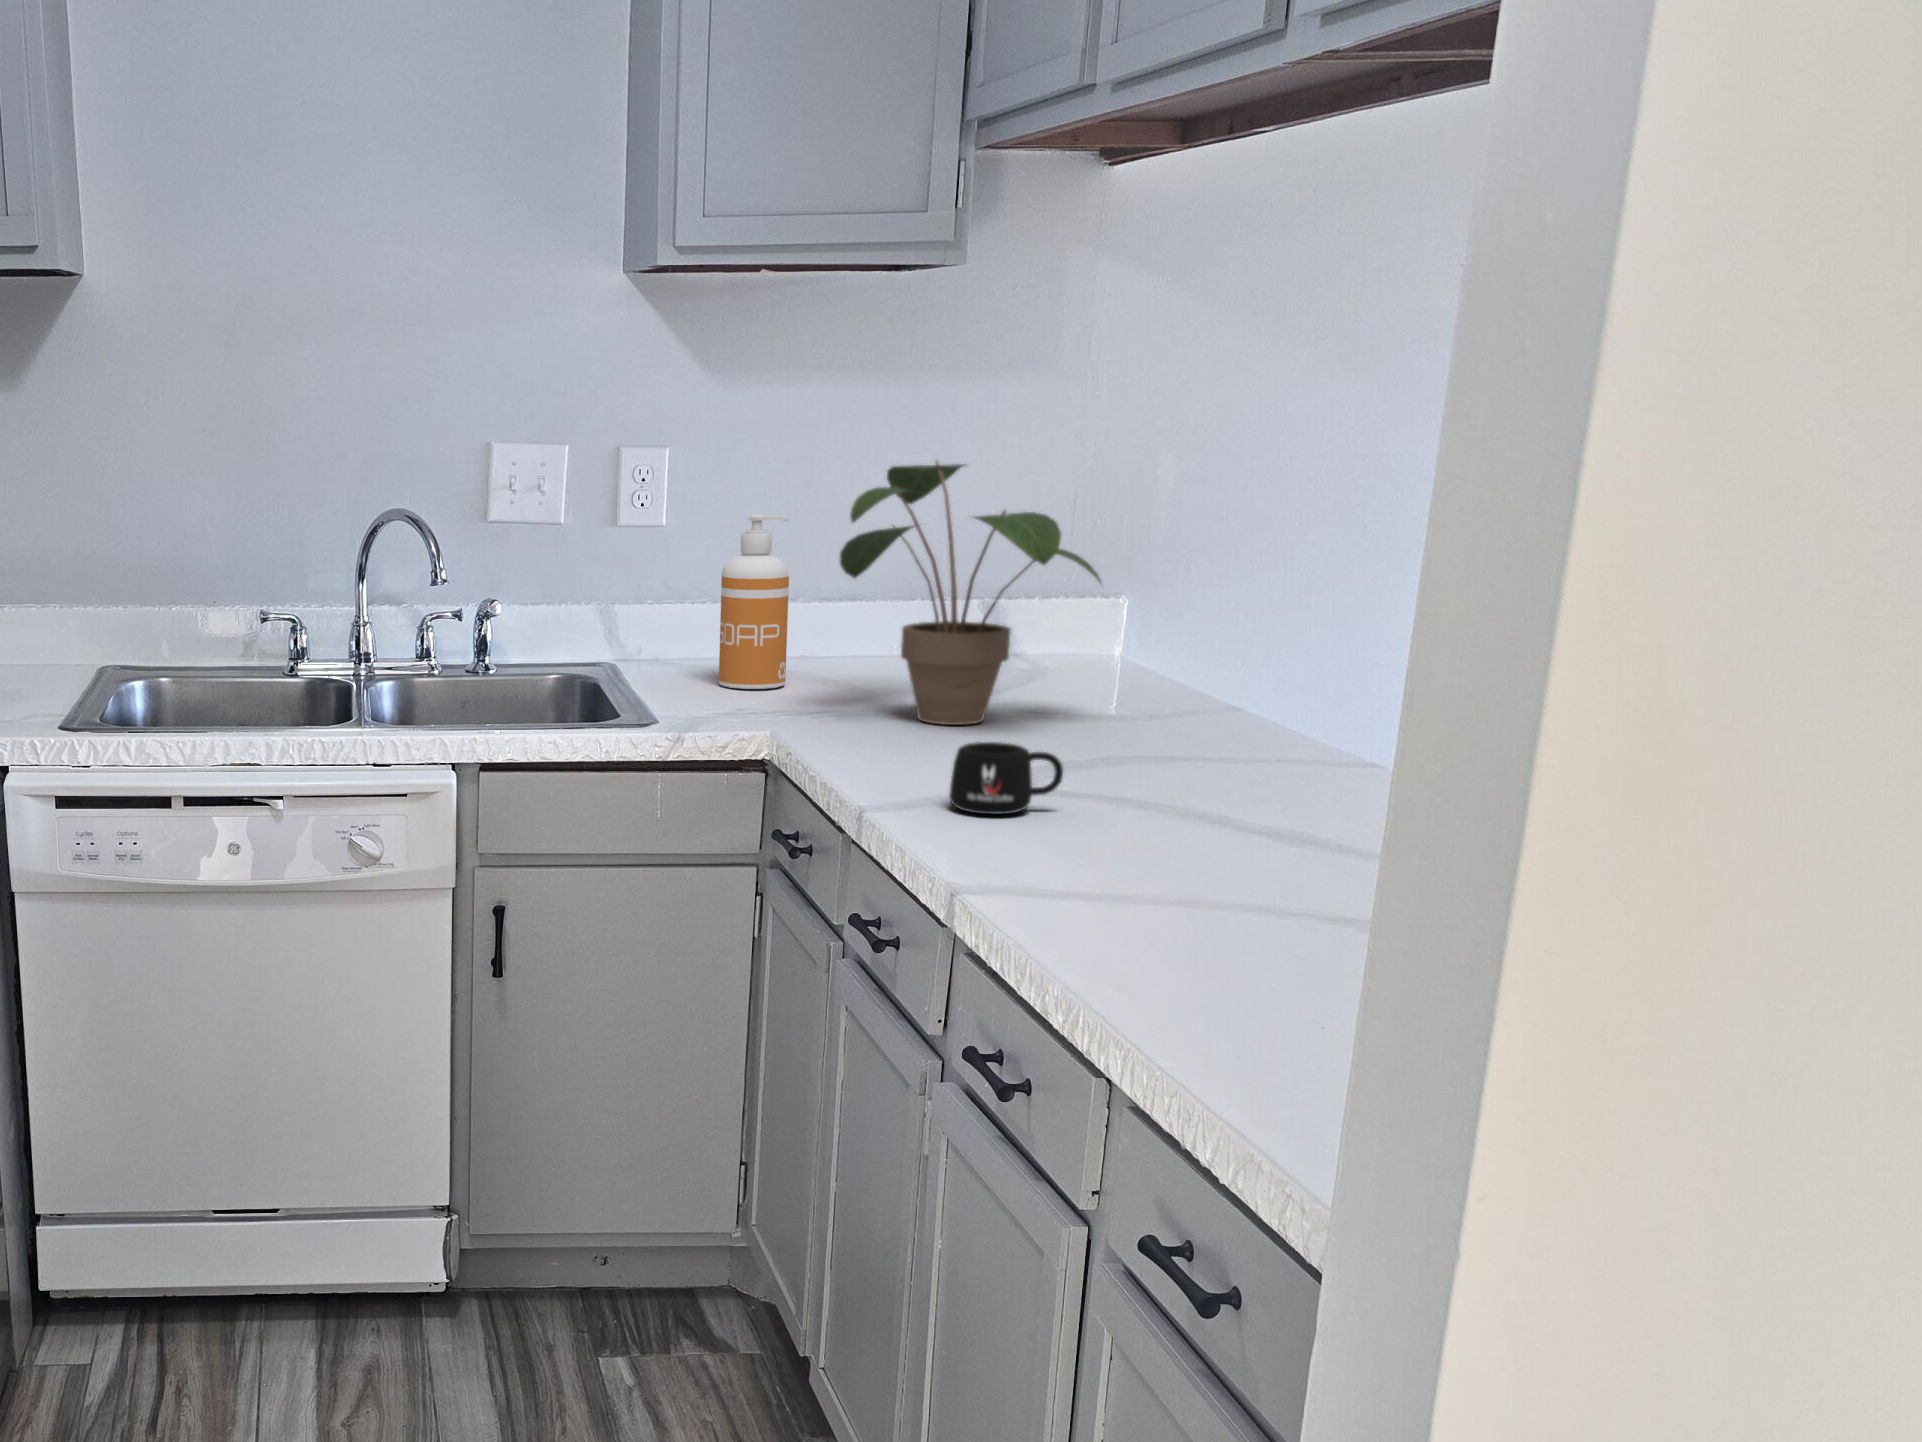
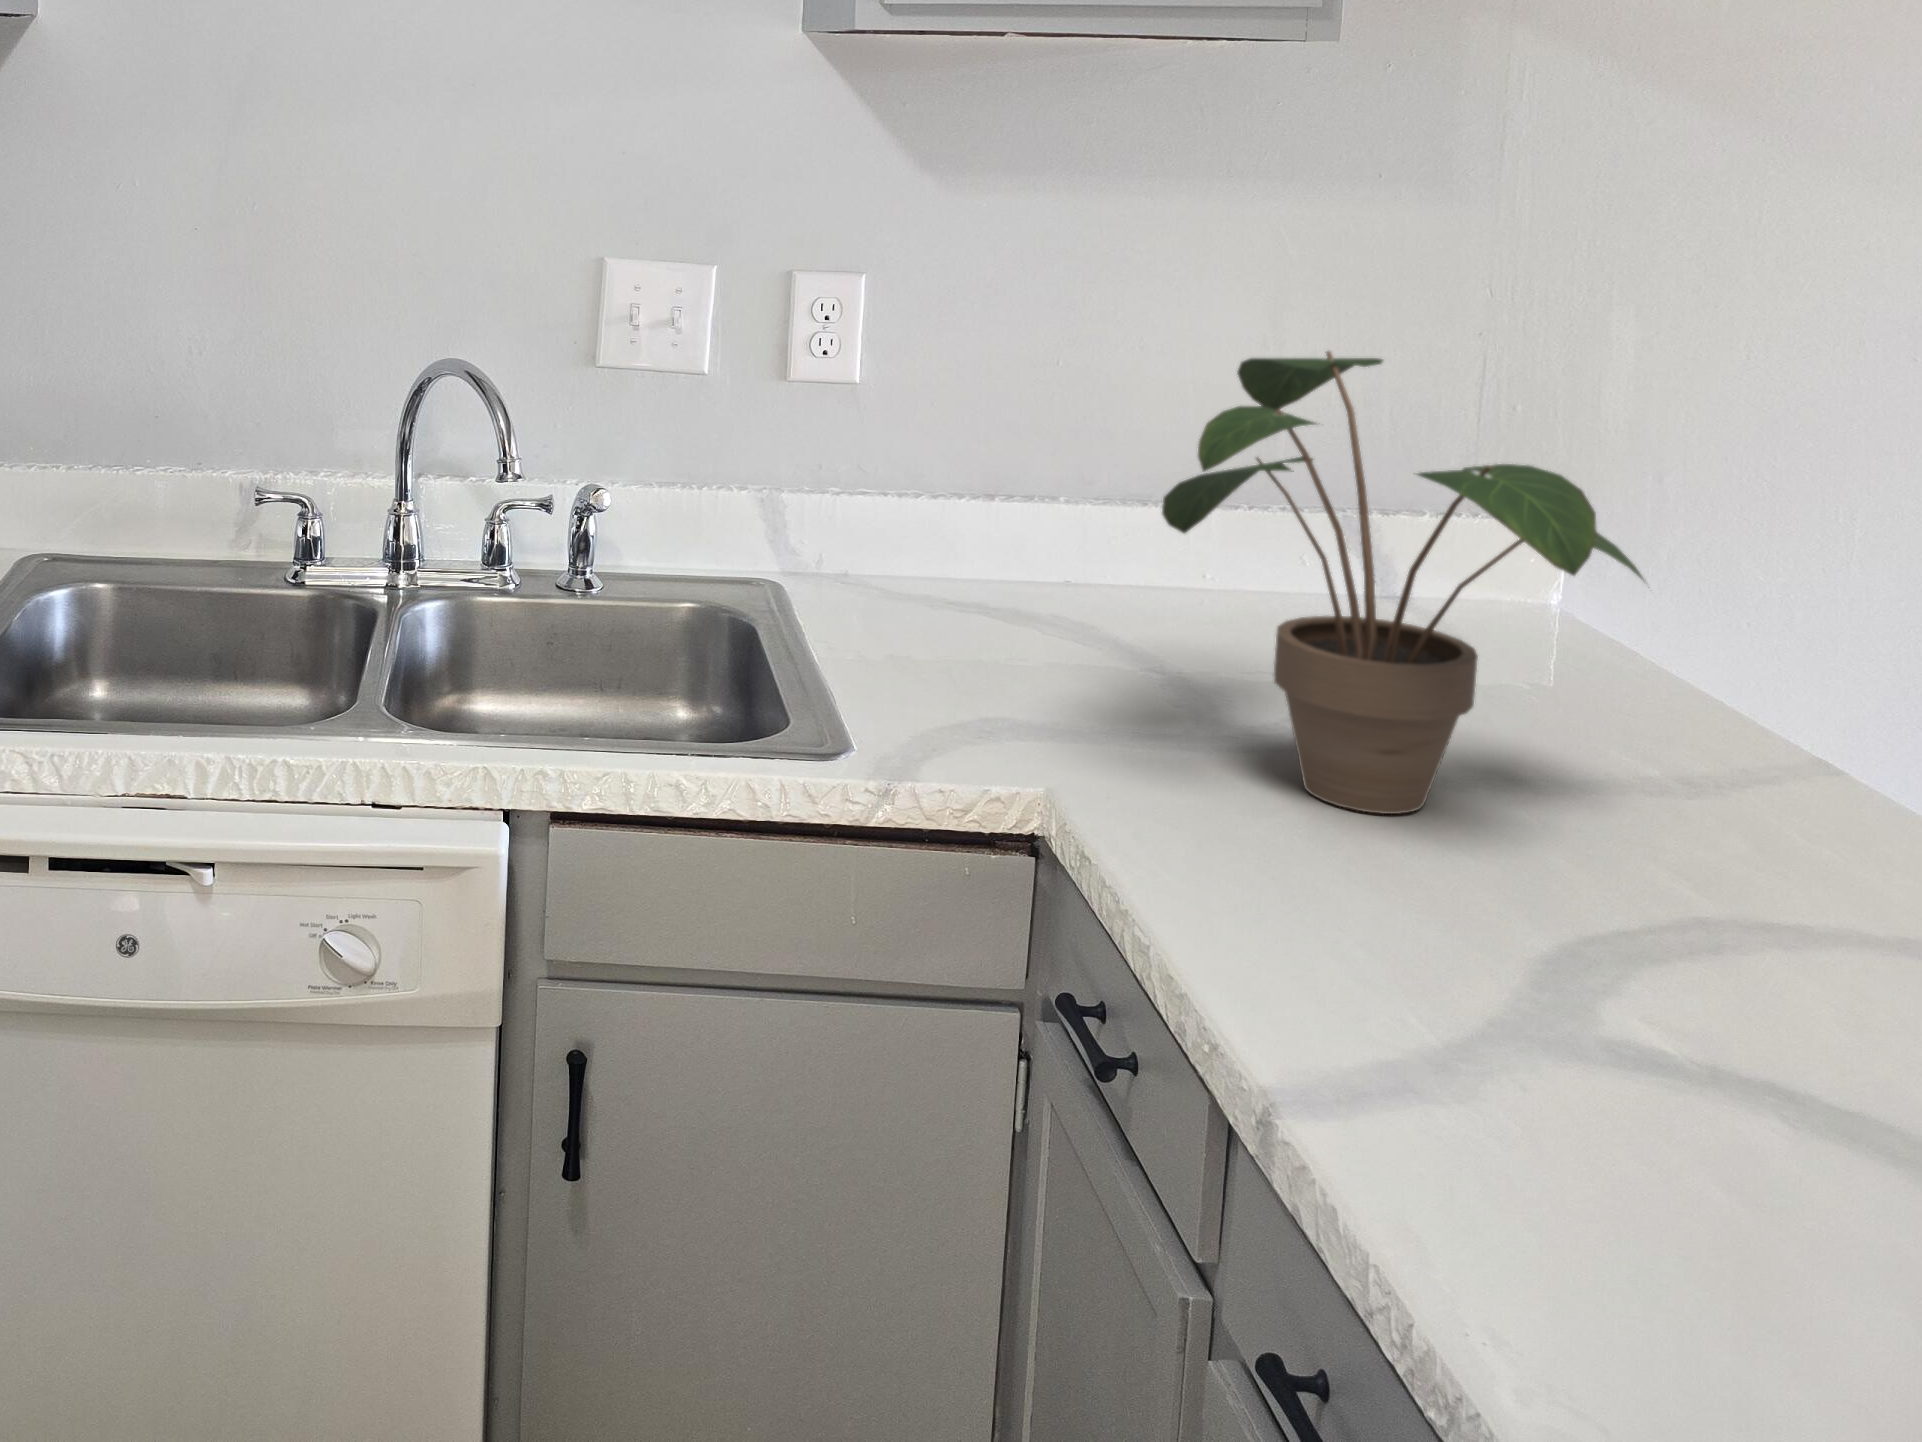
soap dispenser: present [719,514,789,689] -> none [941,401,1059,677]
mug: present [949,742,1063,814] -> none [1499,1030,1769,1225]

